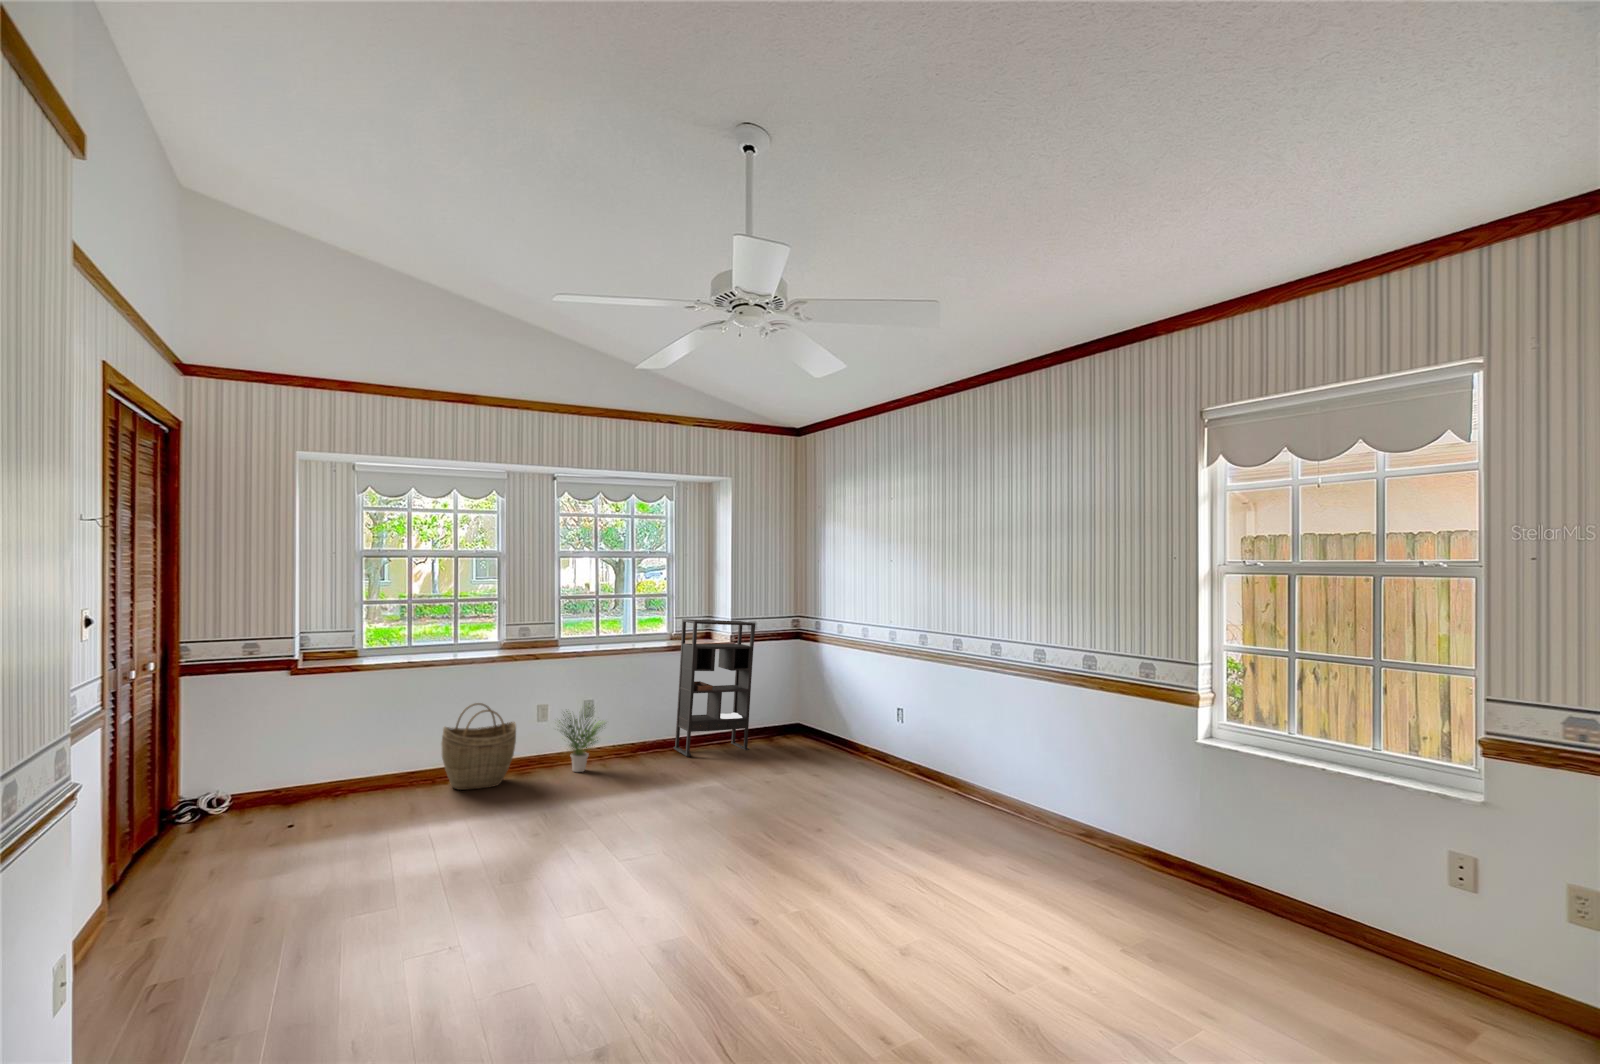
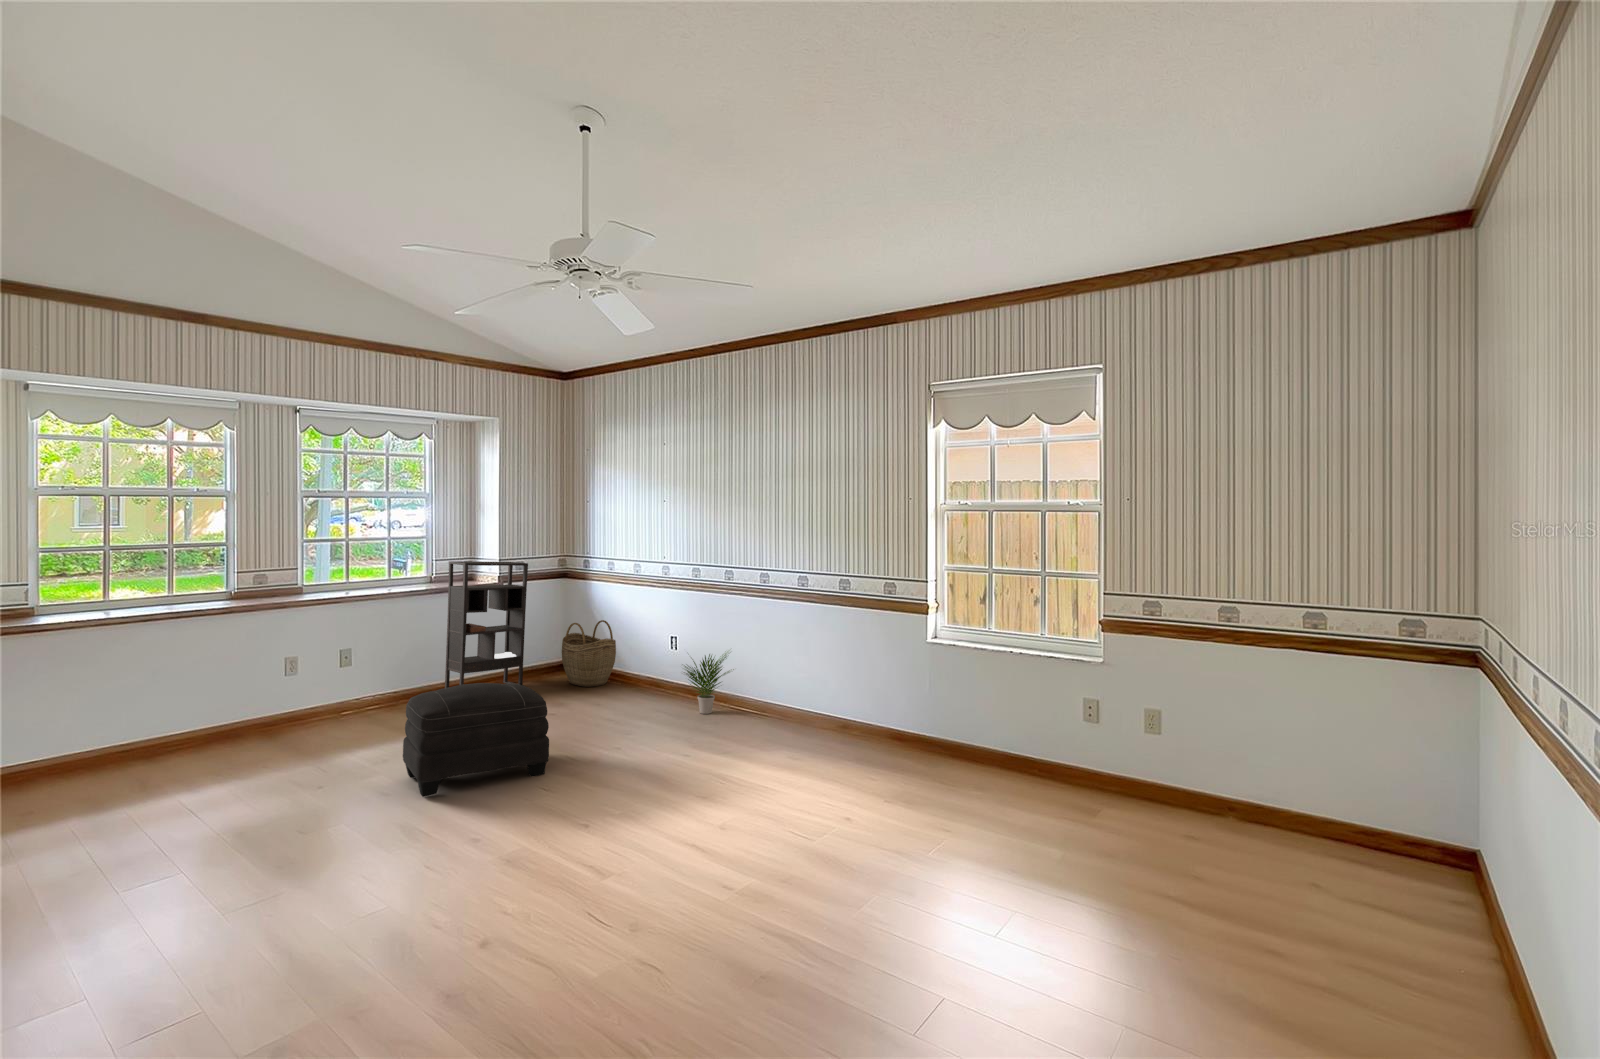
woven basket: present [441,703,516,790] -> present [562,620,616,687]
potted plant: present [559,711,602,772] -> present [685,653,734,714]
ottoman: none [605,747,741,862] -> present [403,683,549,797]

